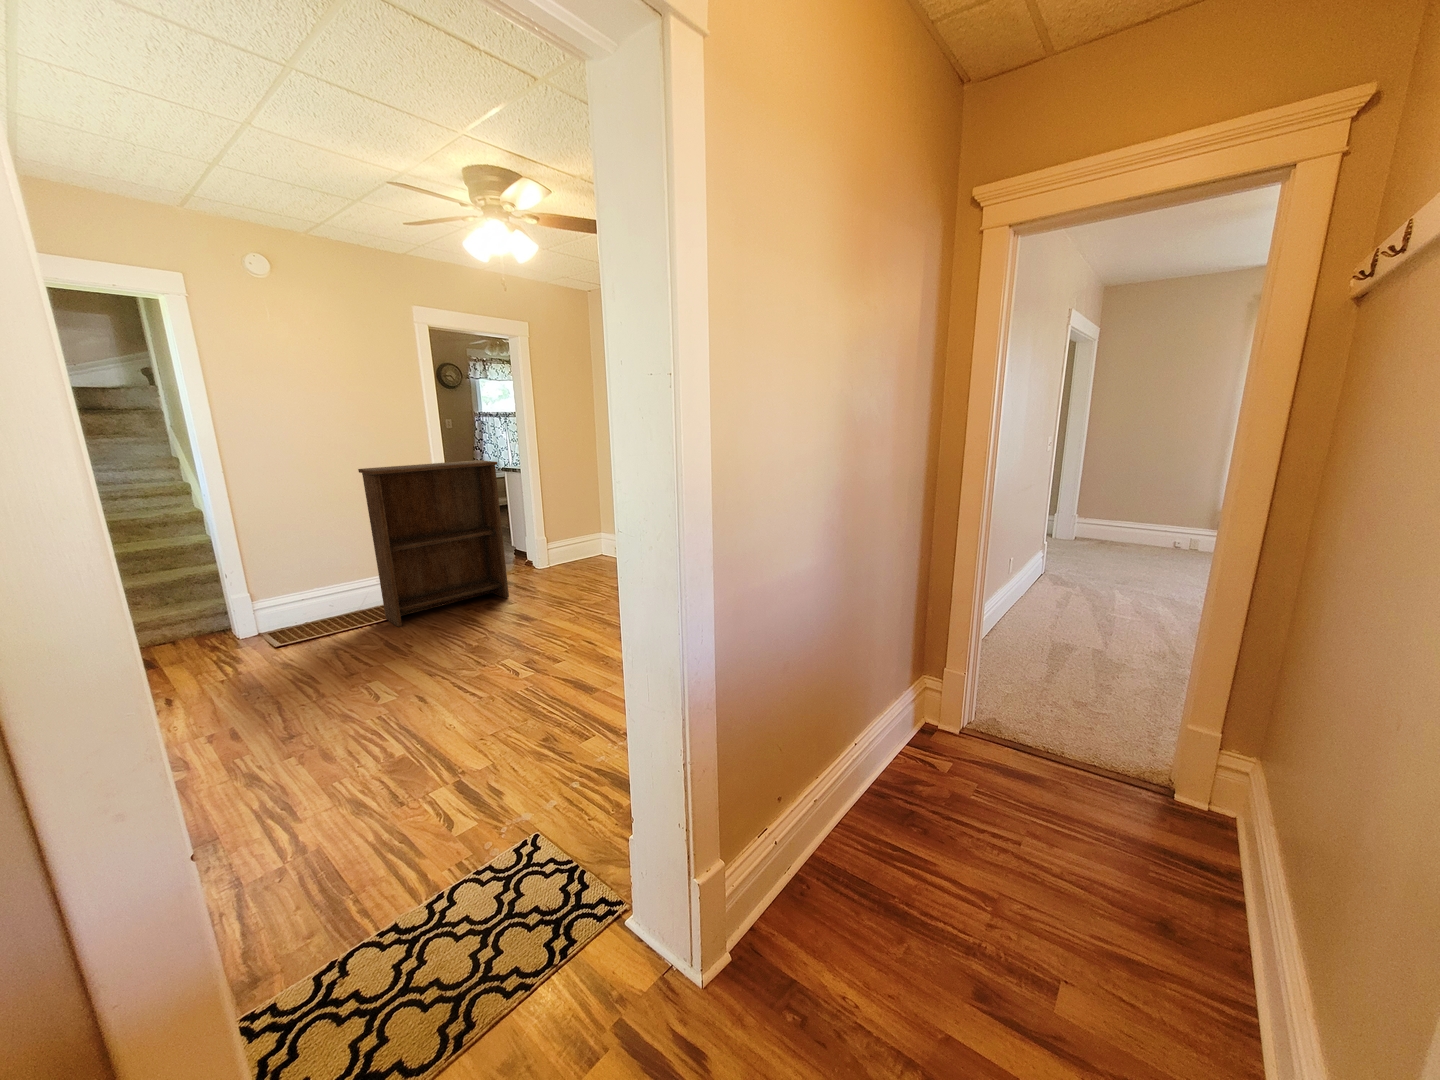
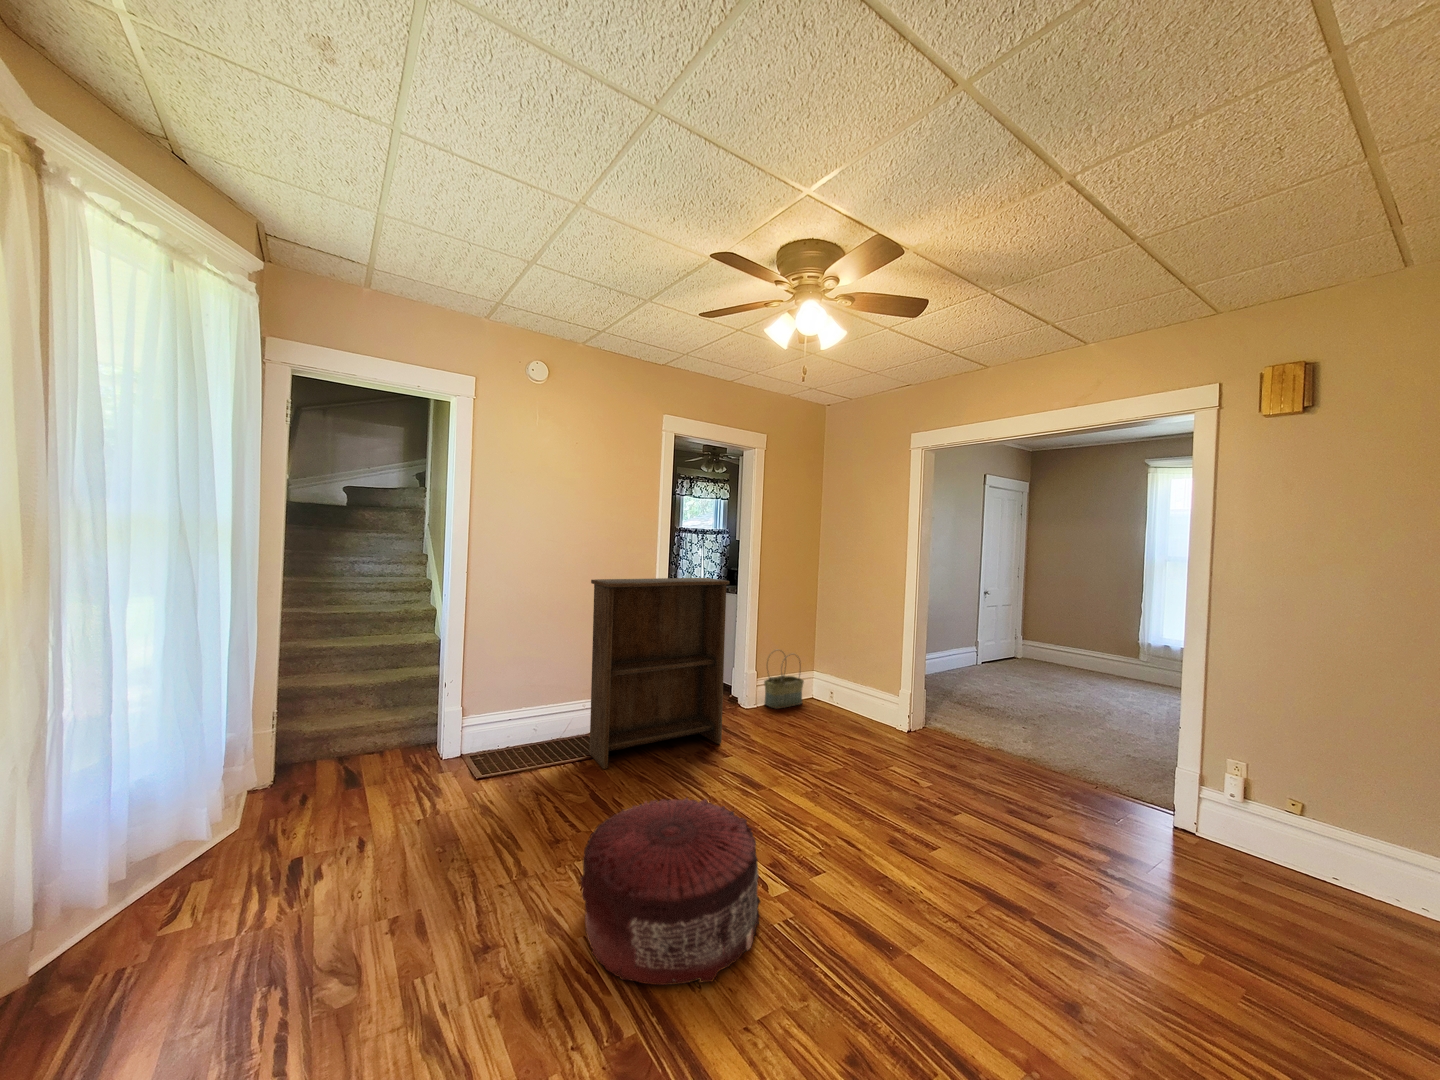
basket: none [554,519,591,568] -> present [764,655,804,709]
pouf: none [360,624,509,733] -> present [580,798,760,985]

